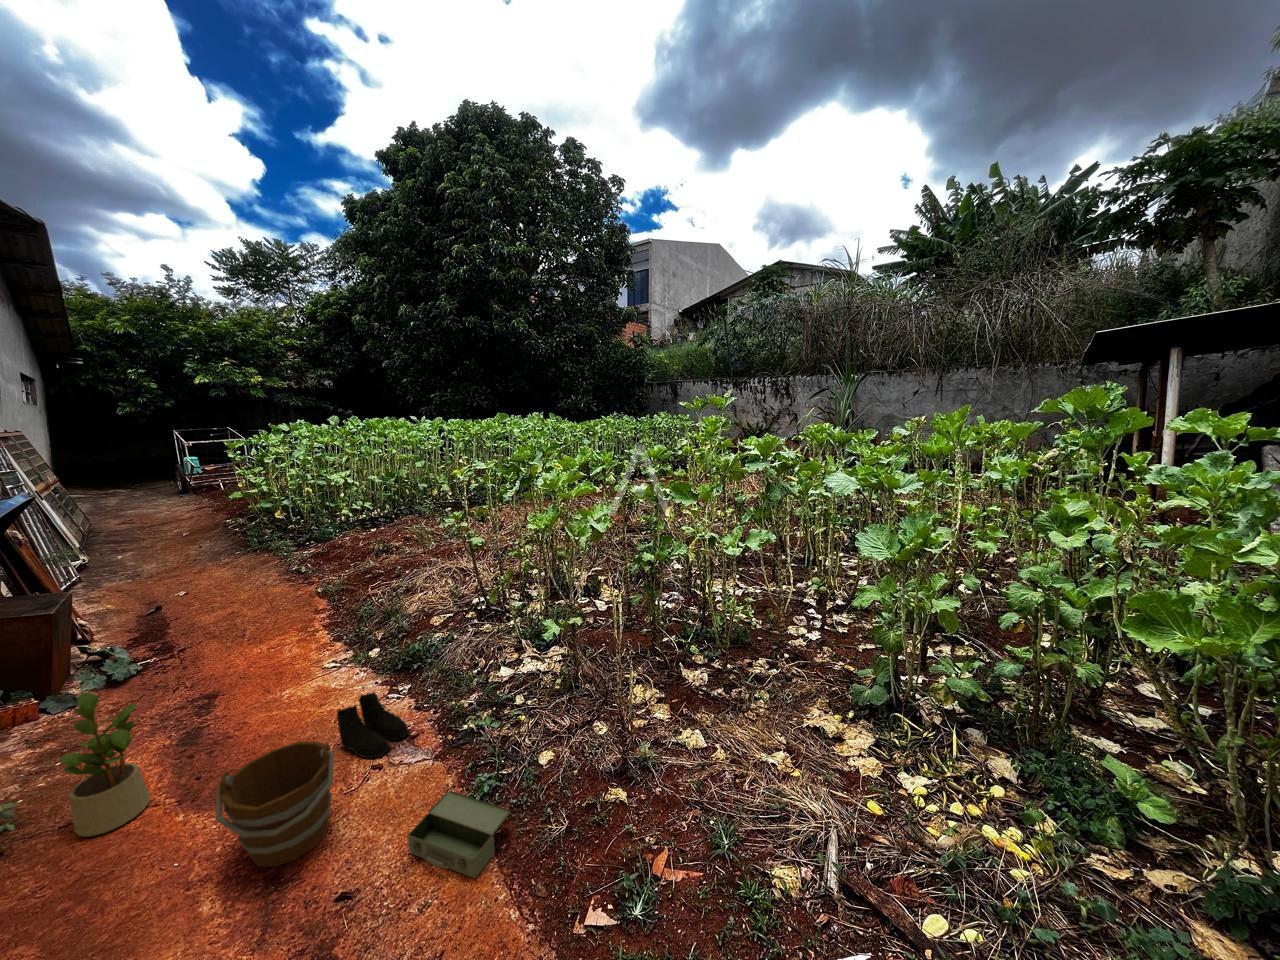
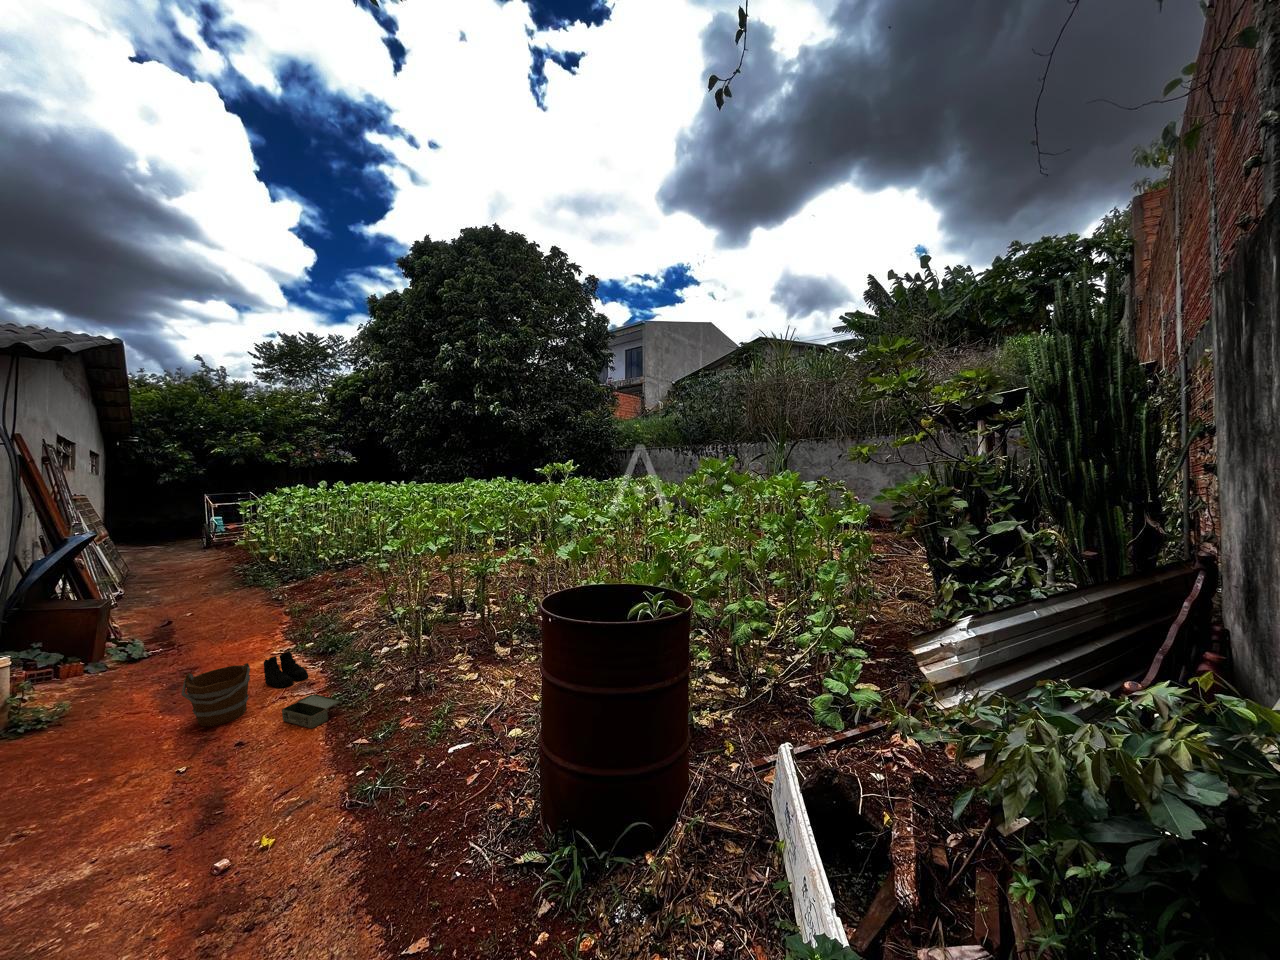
potted plant: present [60,693,150,836] -> none [104,634,149,717]

